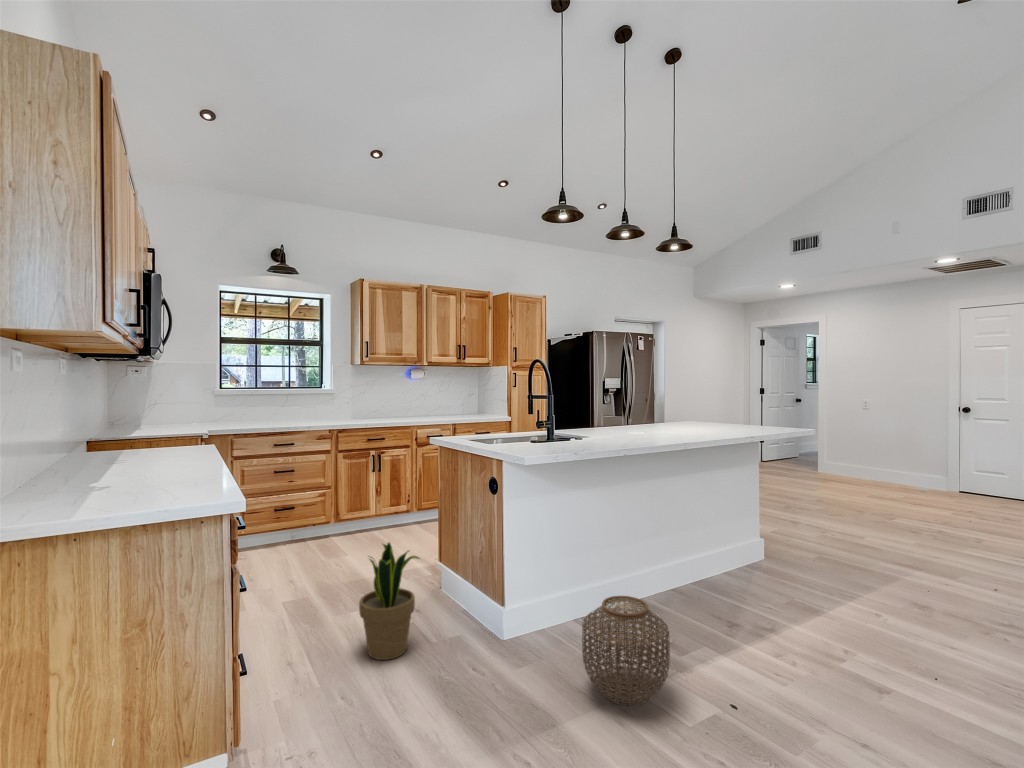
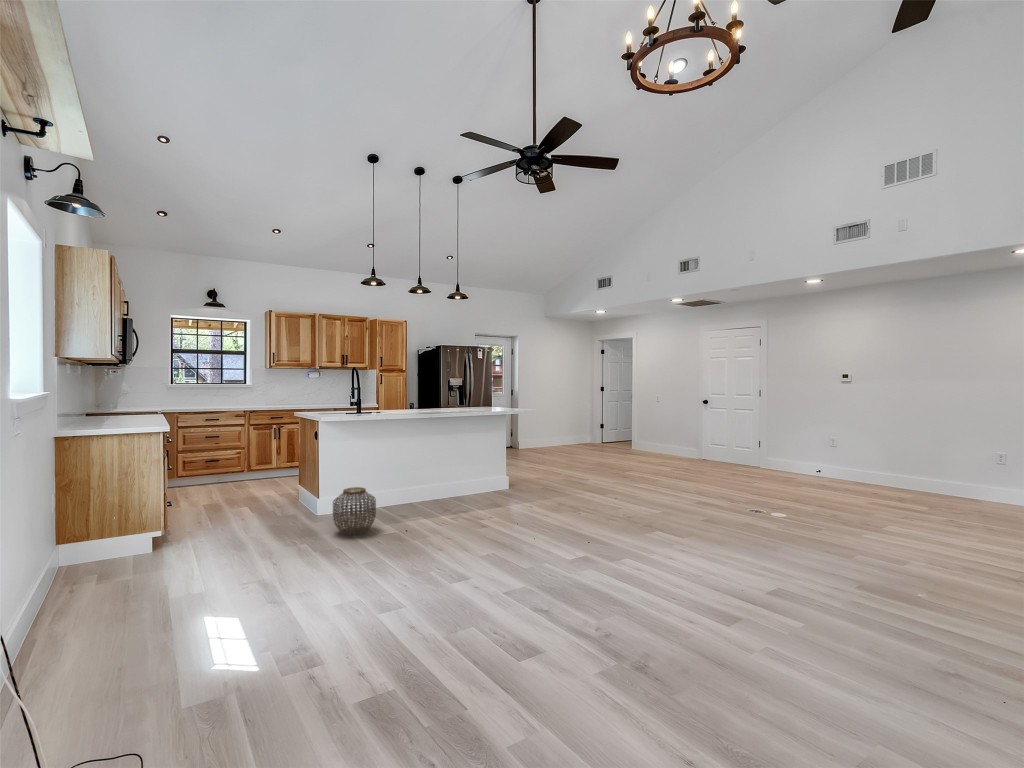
potted plant: present [359,542,419,660] -> none [231,465,268,525]

